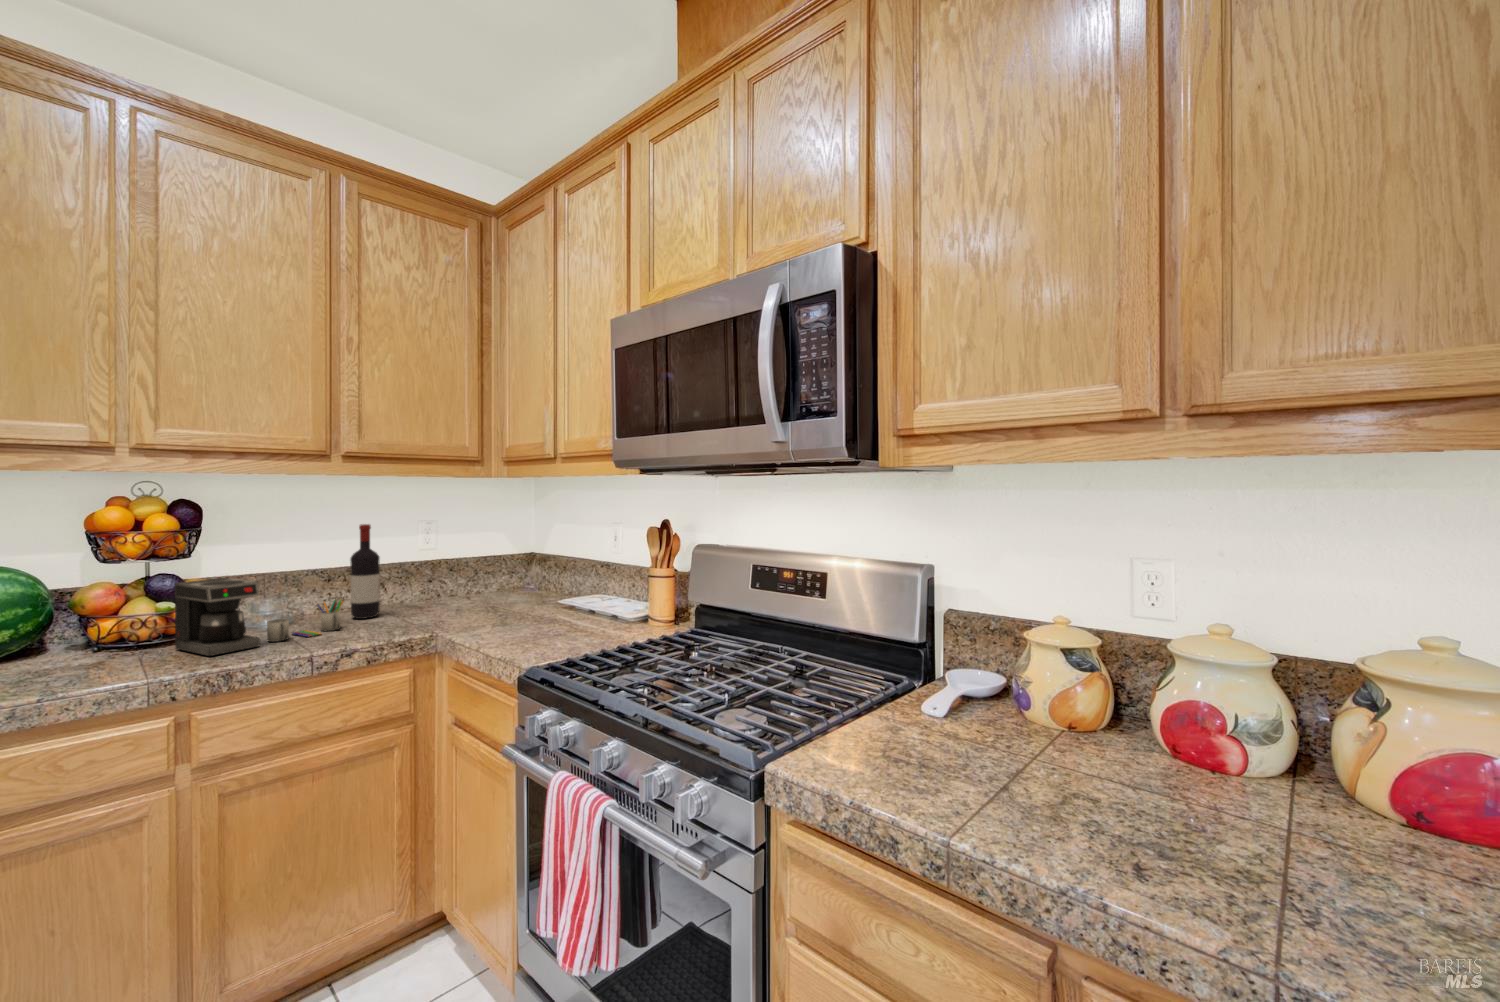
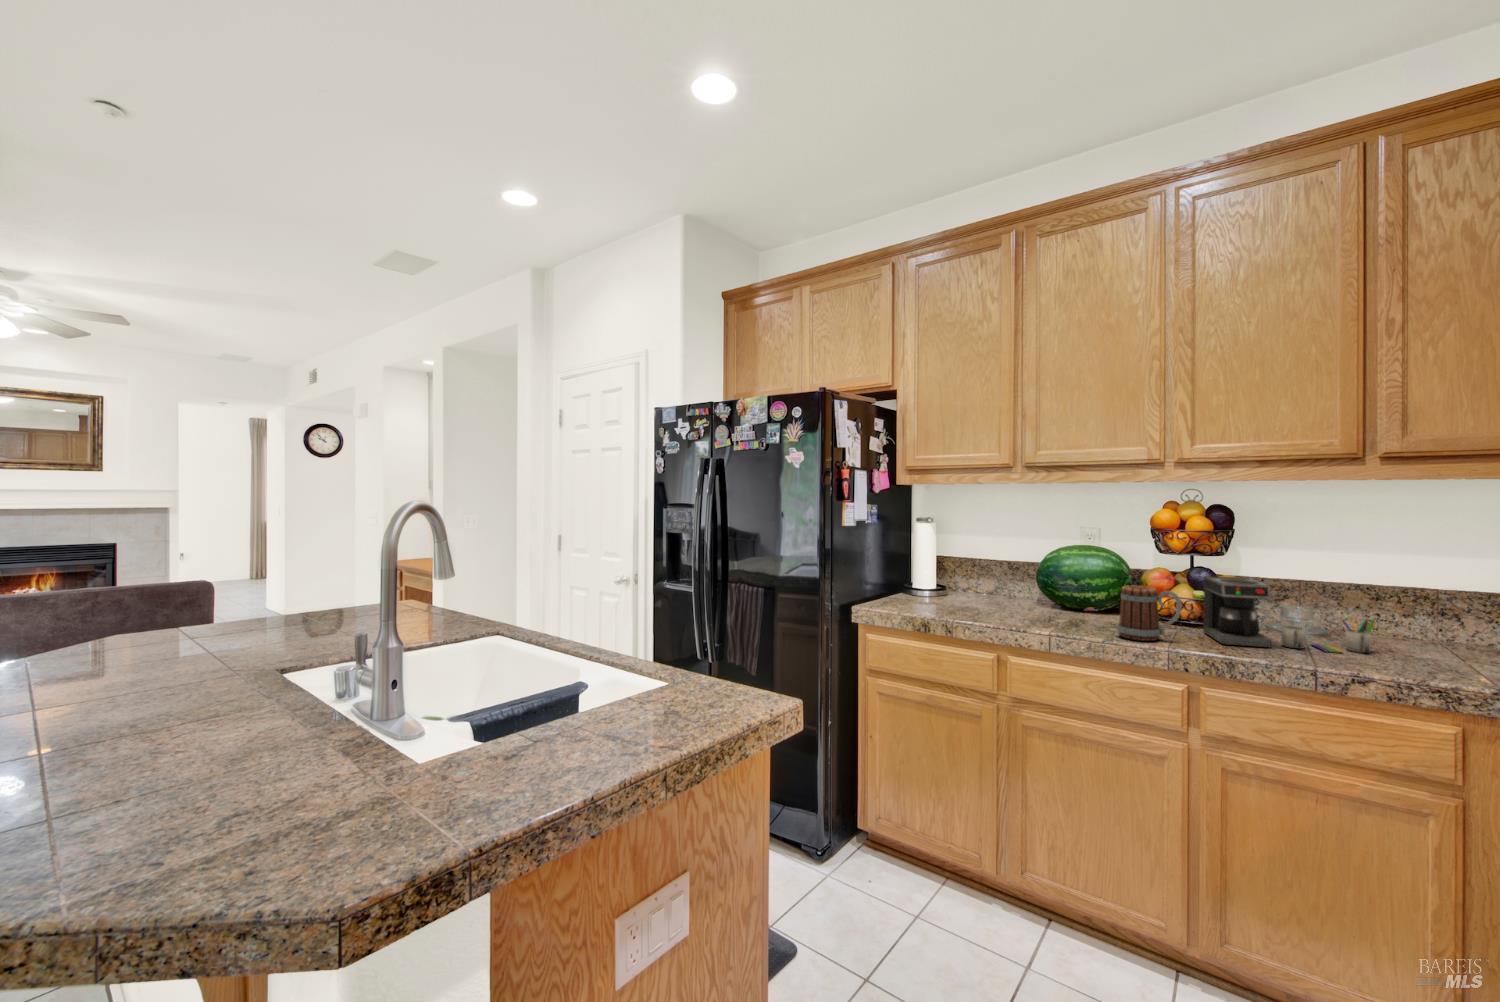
wine bottle: present [350,524,380,619] -> none [1395,538,1439,651]
mug: none [57,607,159,684] -> present [1117,585,1182,641]

